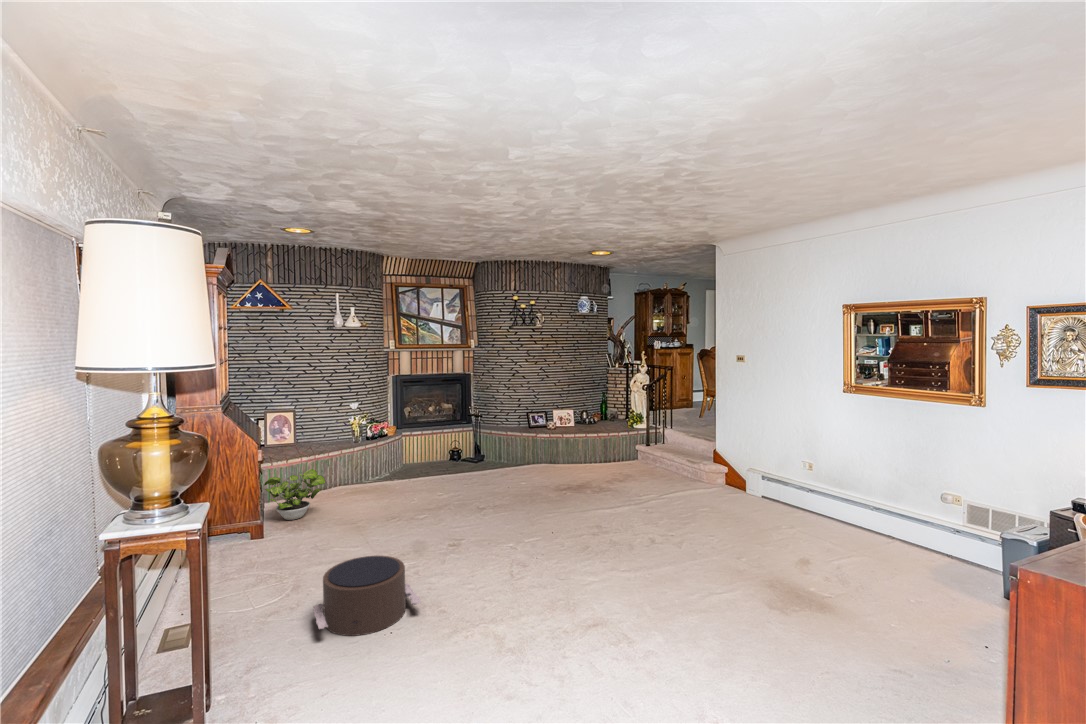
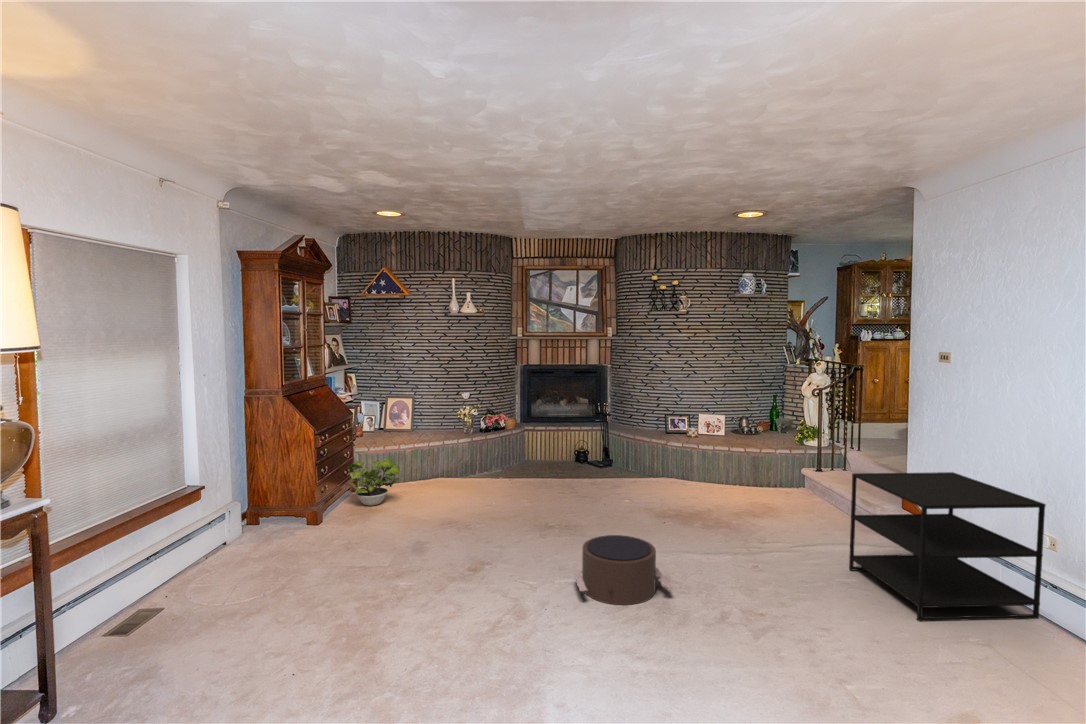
side table: none [718,432,837,532] -> present [849,472,1046,621]
pouf: present [314,556,421,636] -> present [574,535,671,605]

